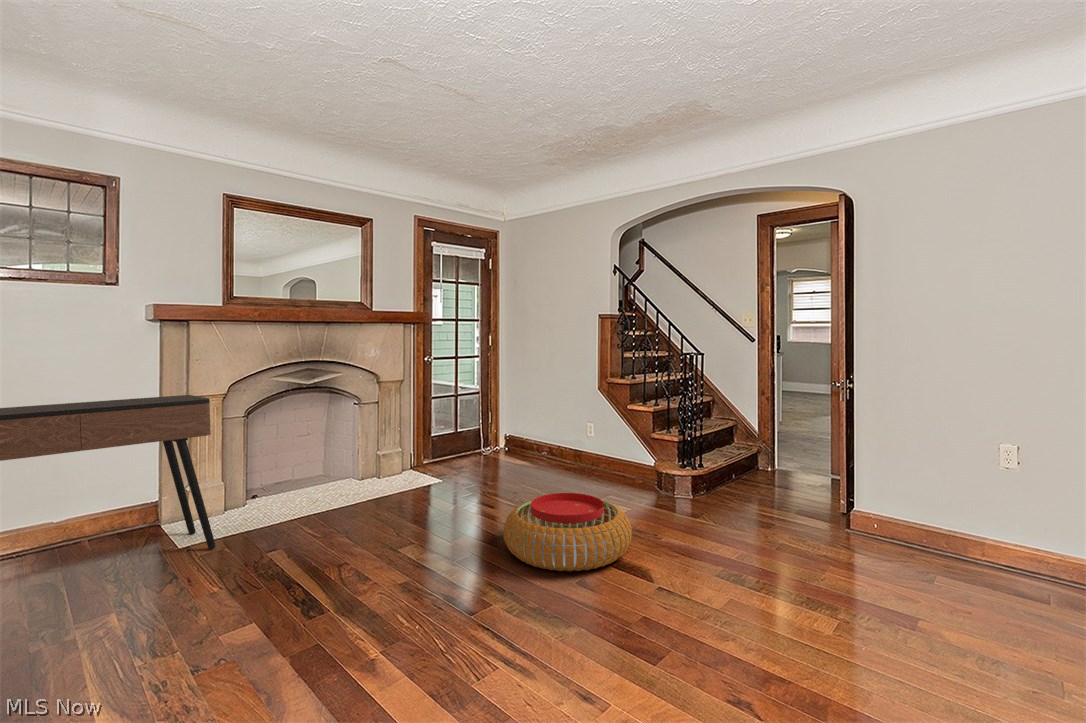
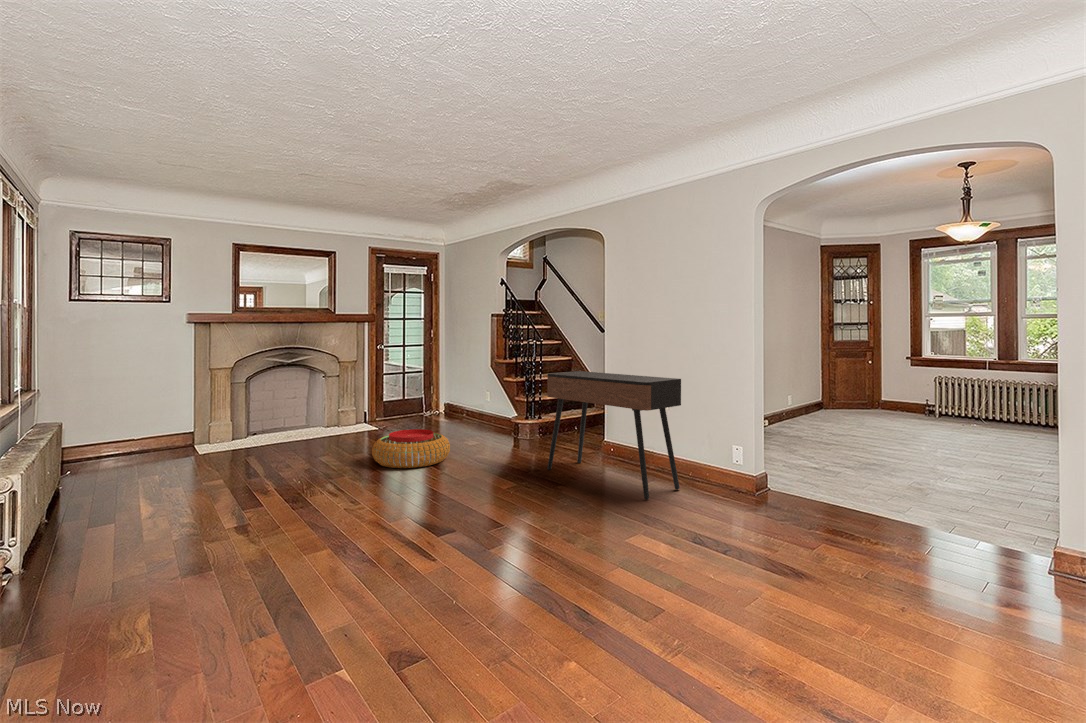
console table: present [0,395,216,549] -> present [547,371,681,499]

